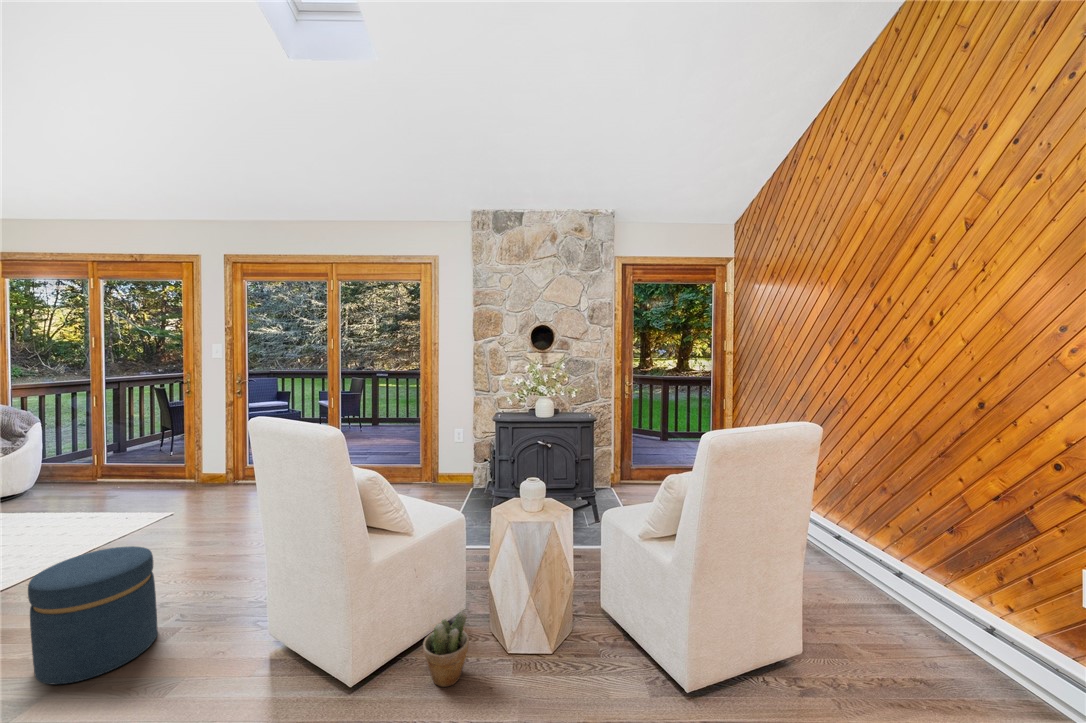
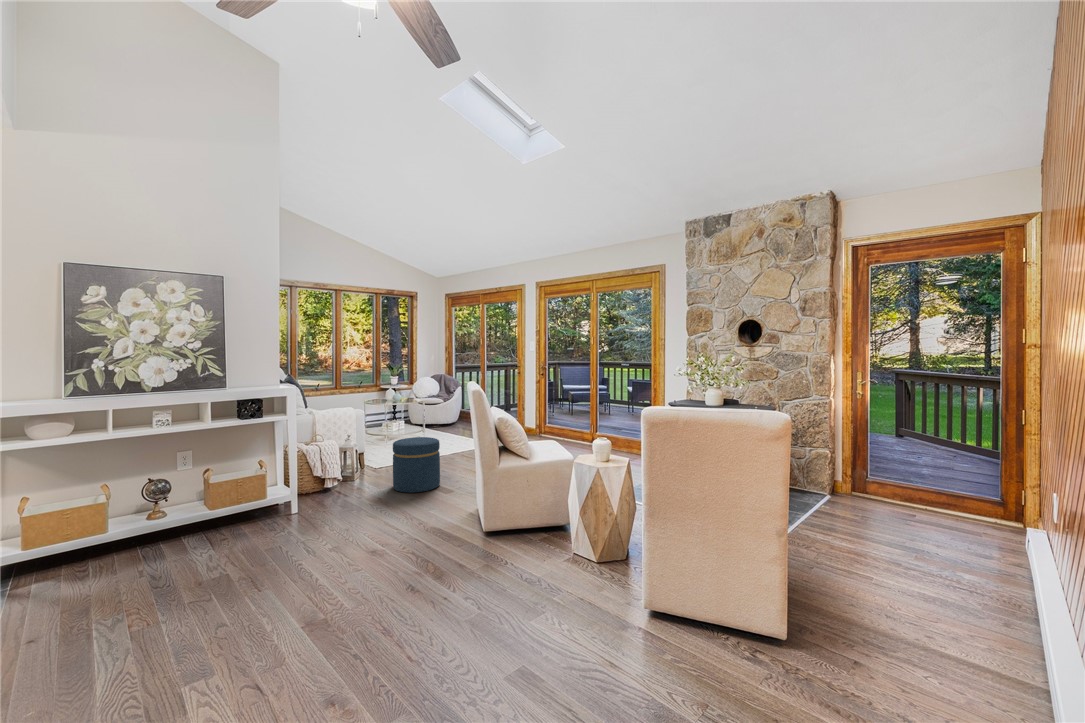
potted plant: present [423,613,469,687] -> none [510,505,540,549]

